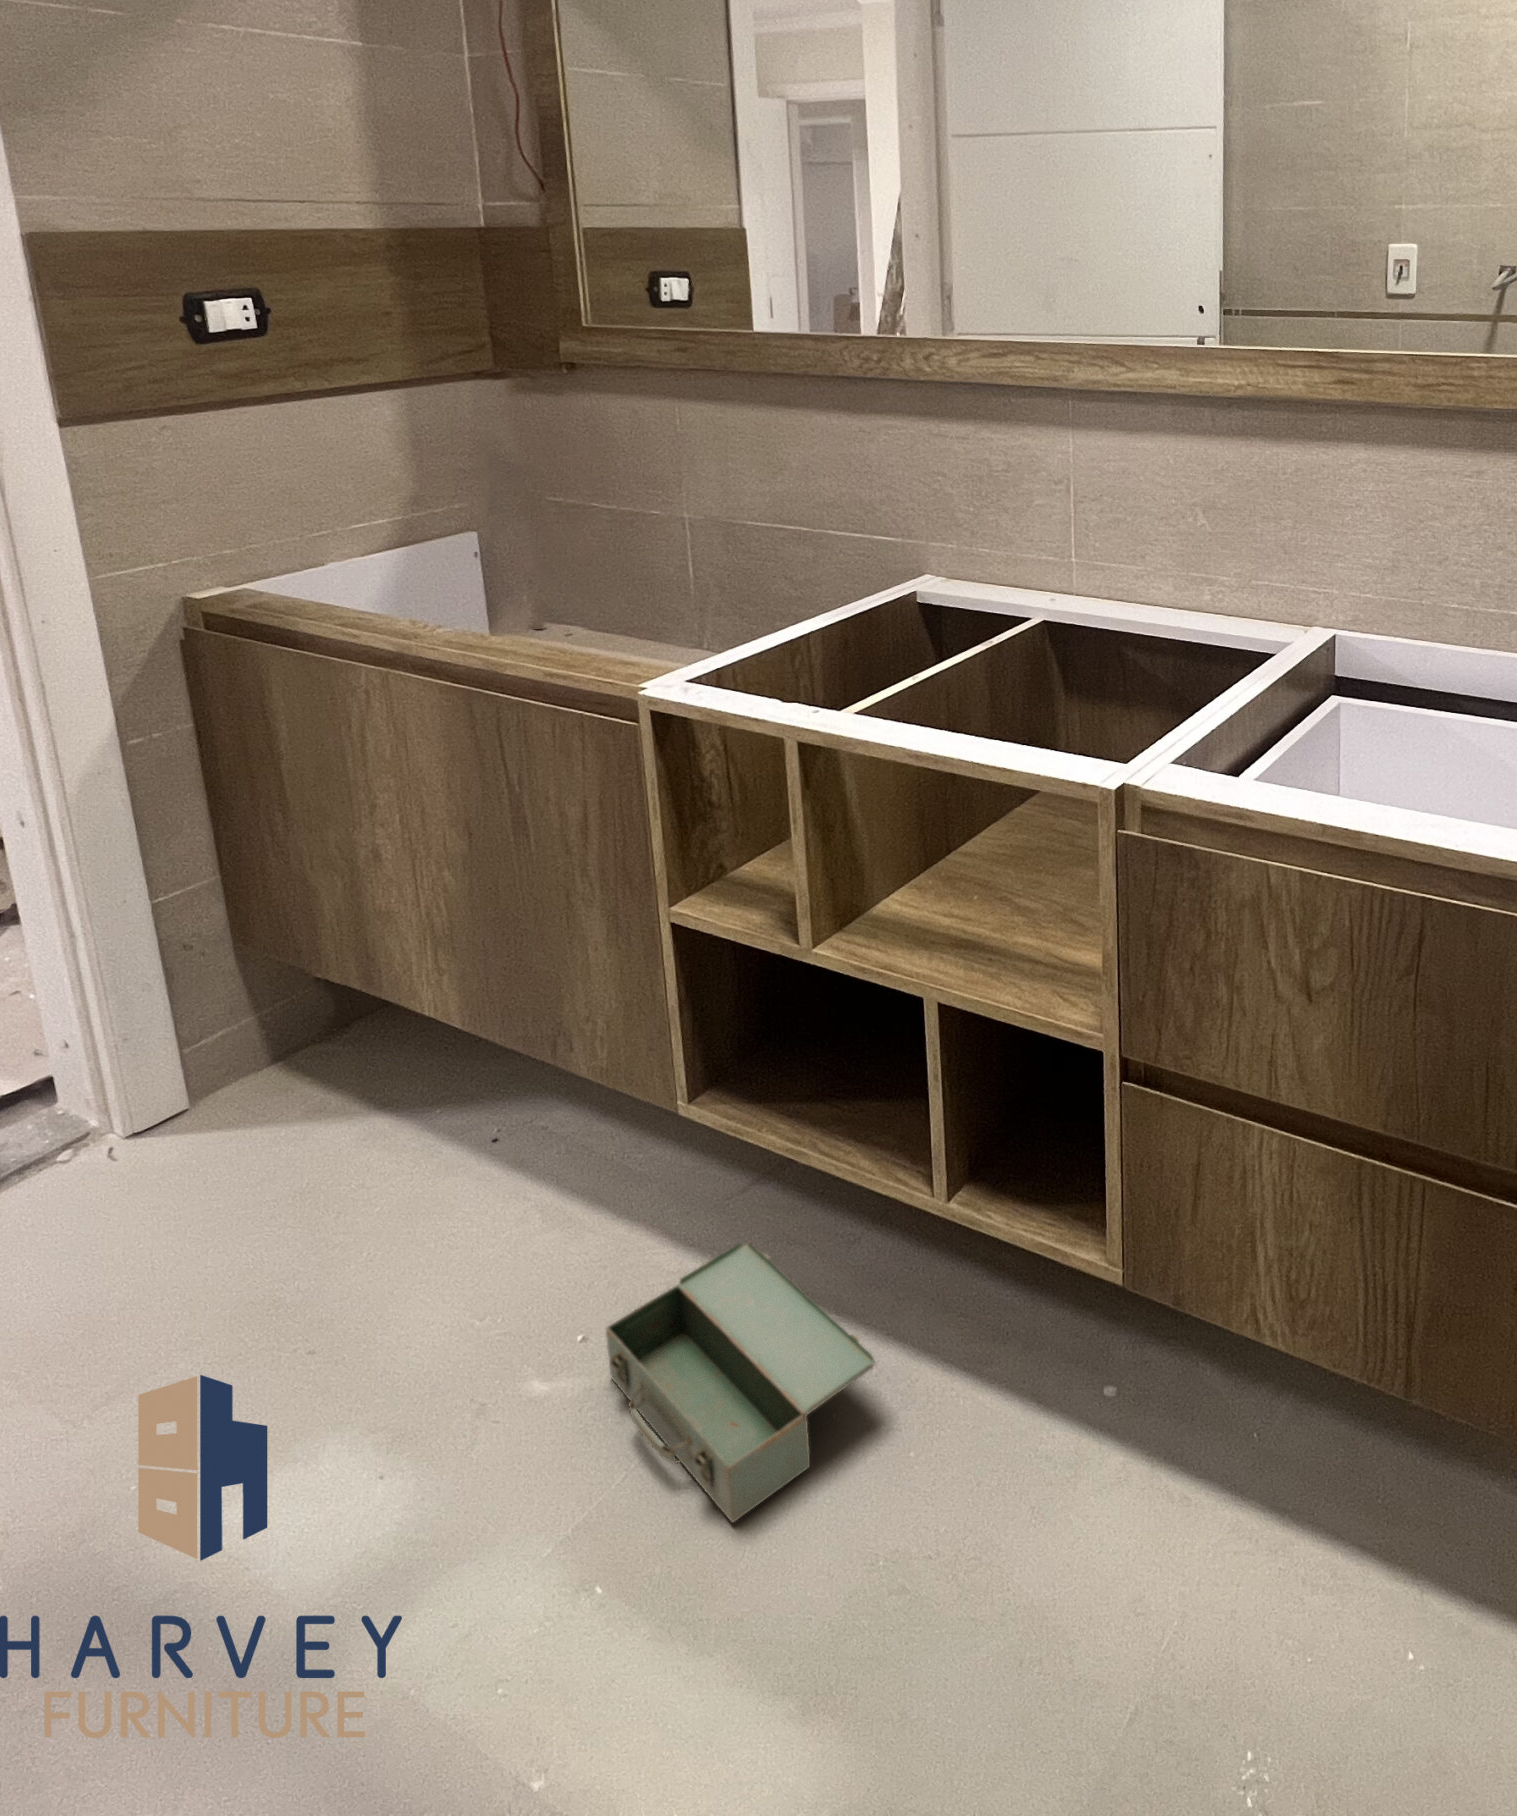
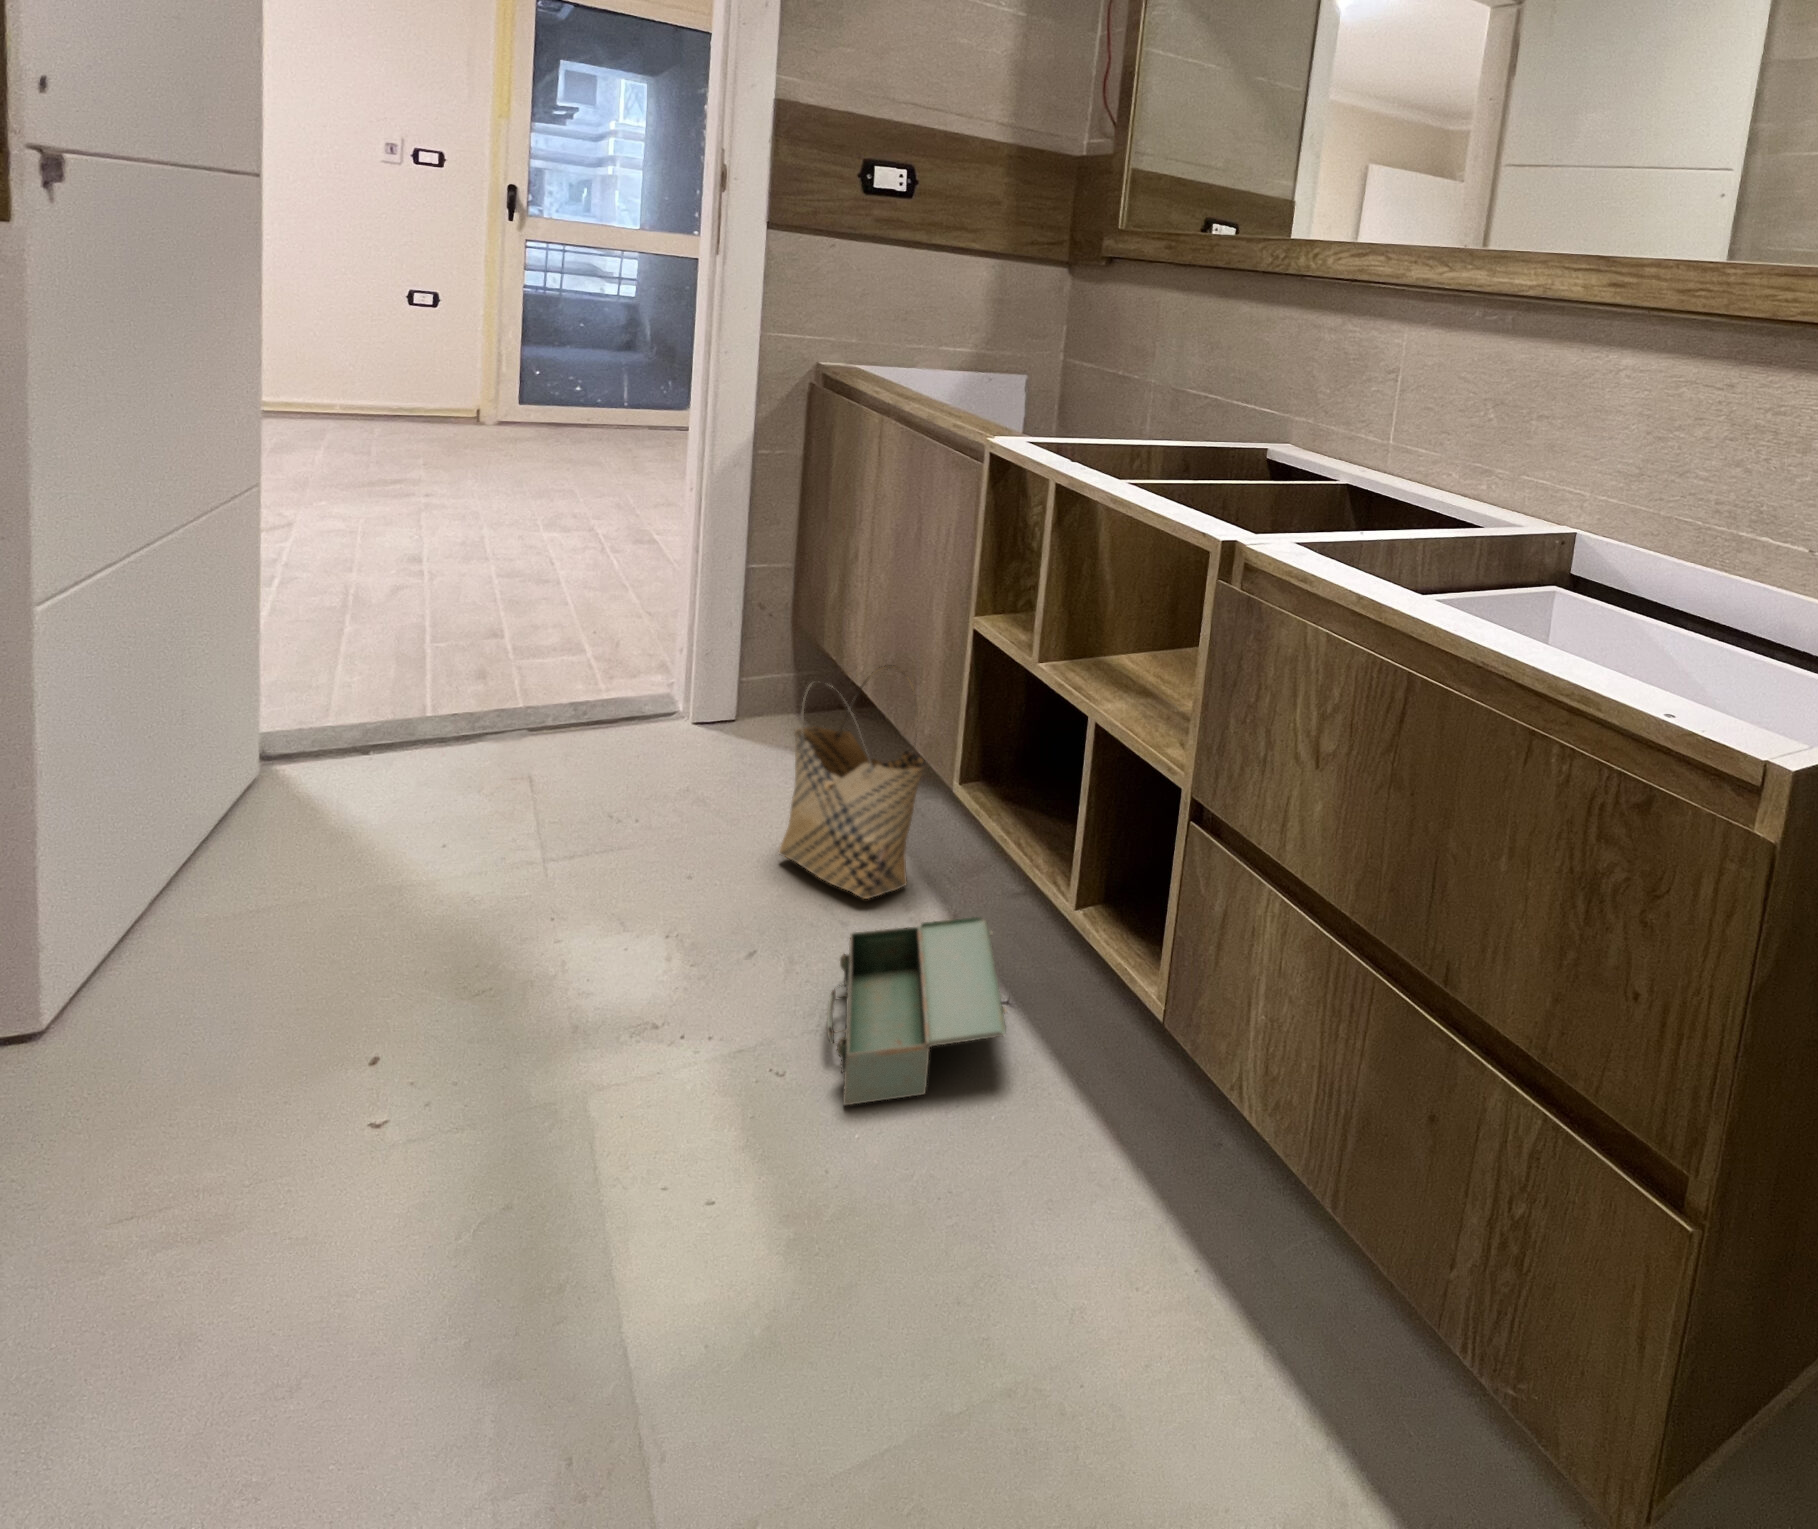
woven basket: none [382,982,591,1277] -> present [779,665,925,899]

